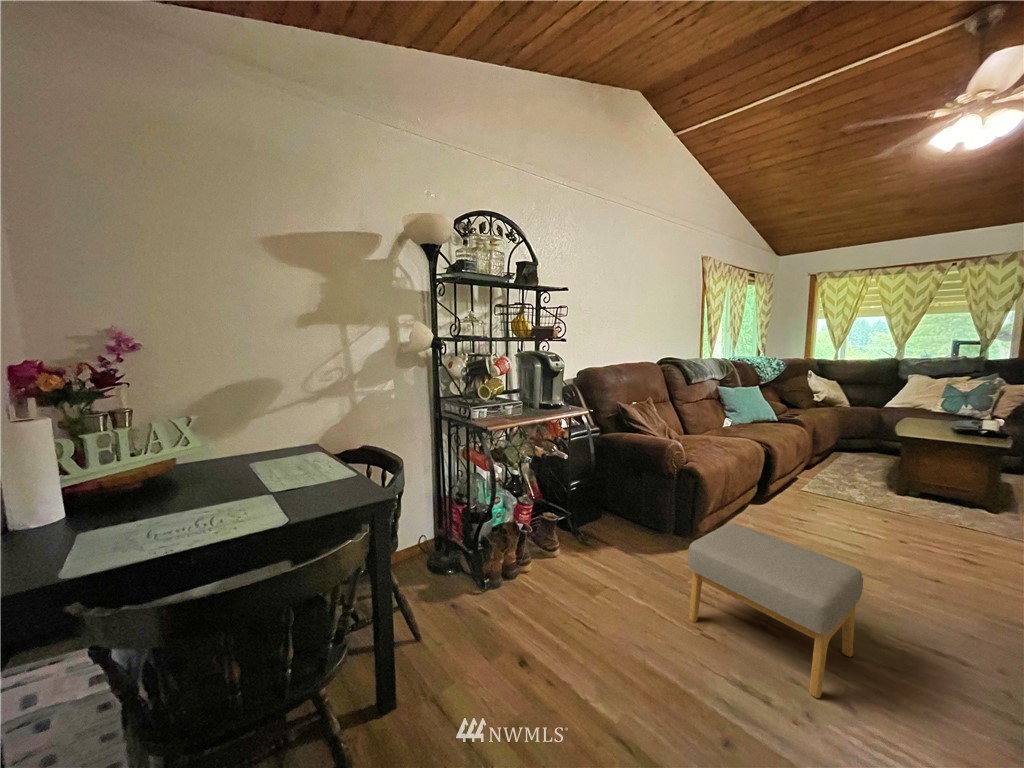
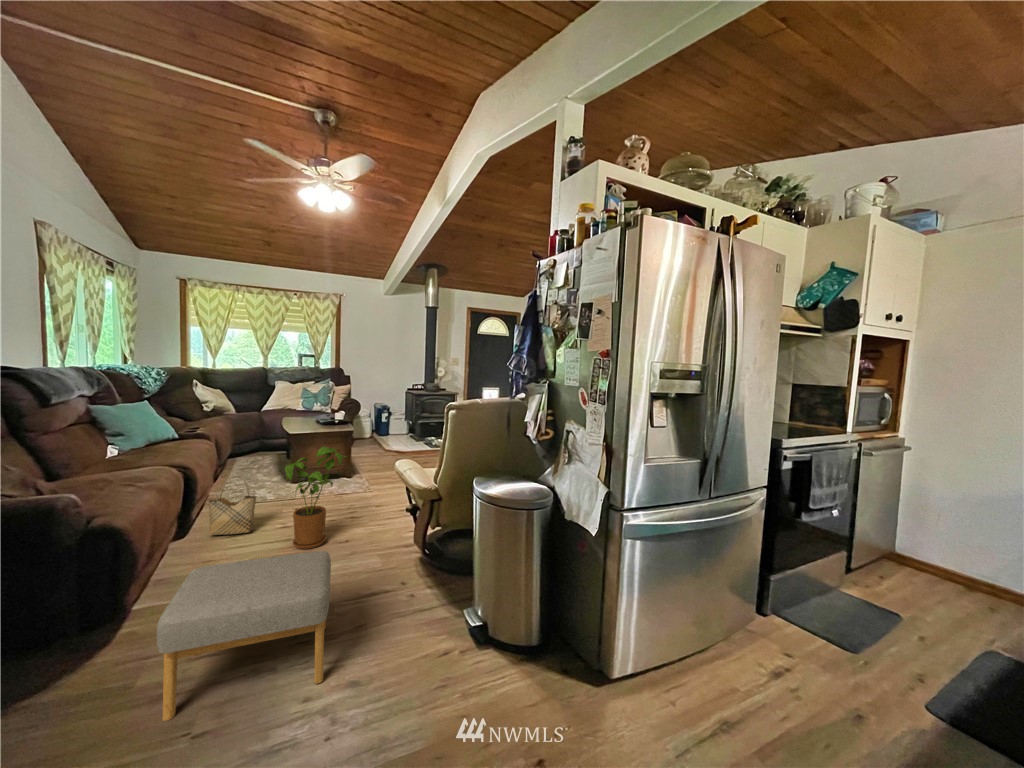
house plant: none [857,456,956,574] -> present [285,447,346,549]
woven basket: none [780,465,830,524] -> present [208,477,256,536]

